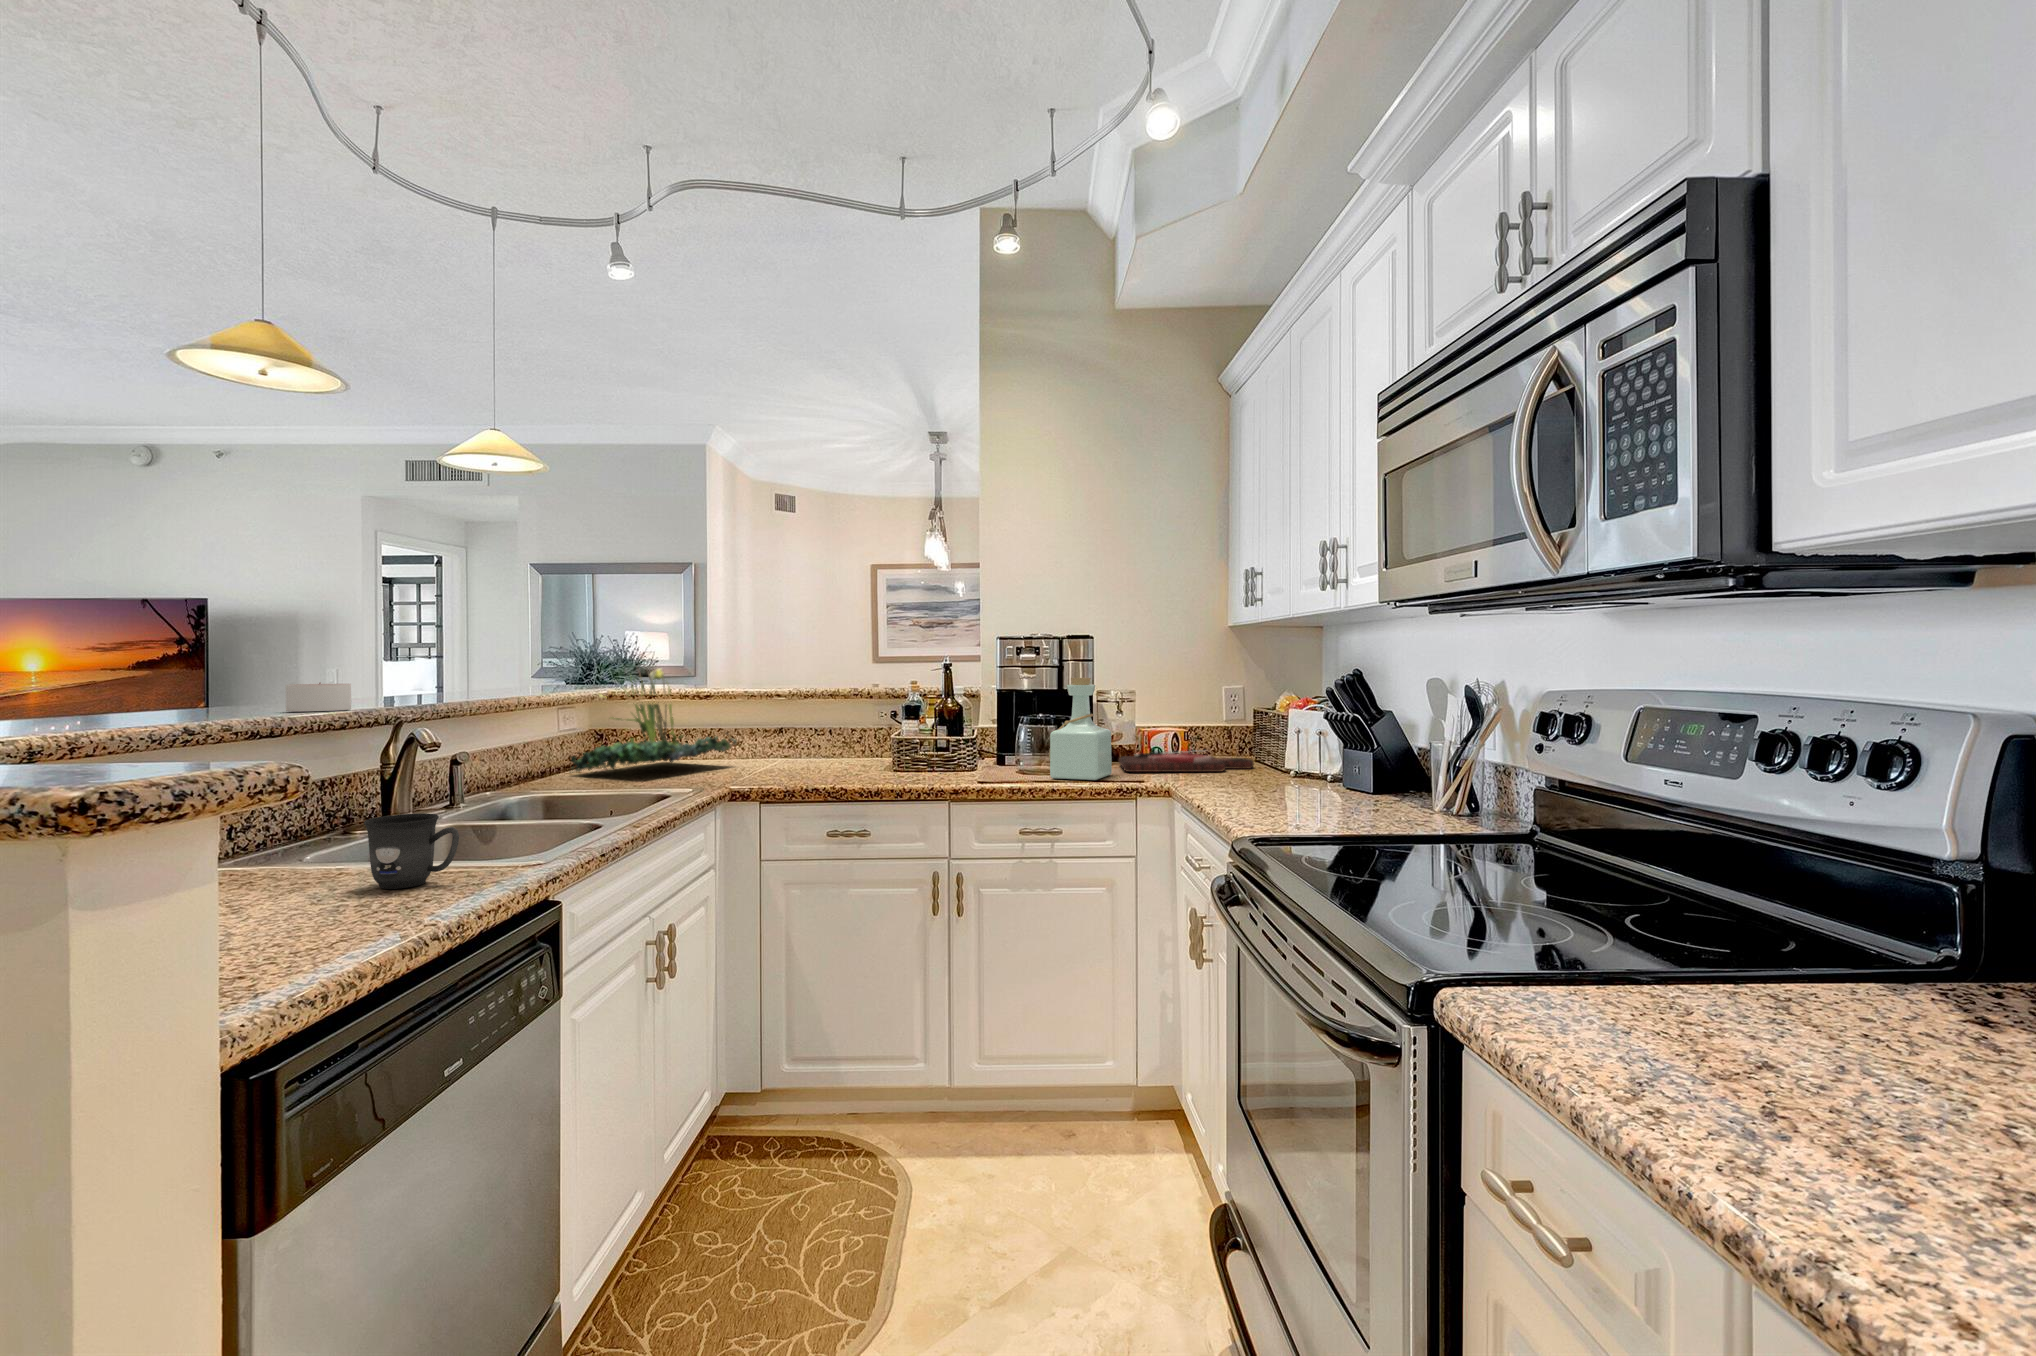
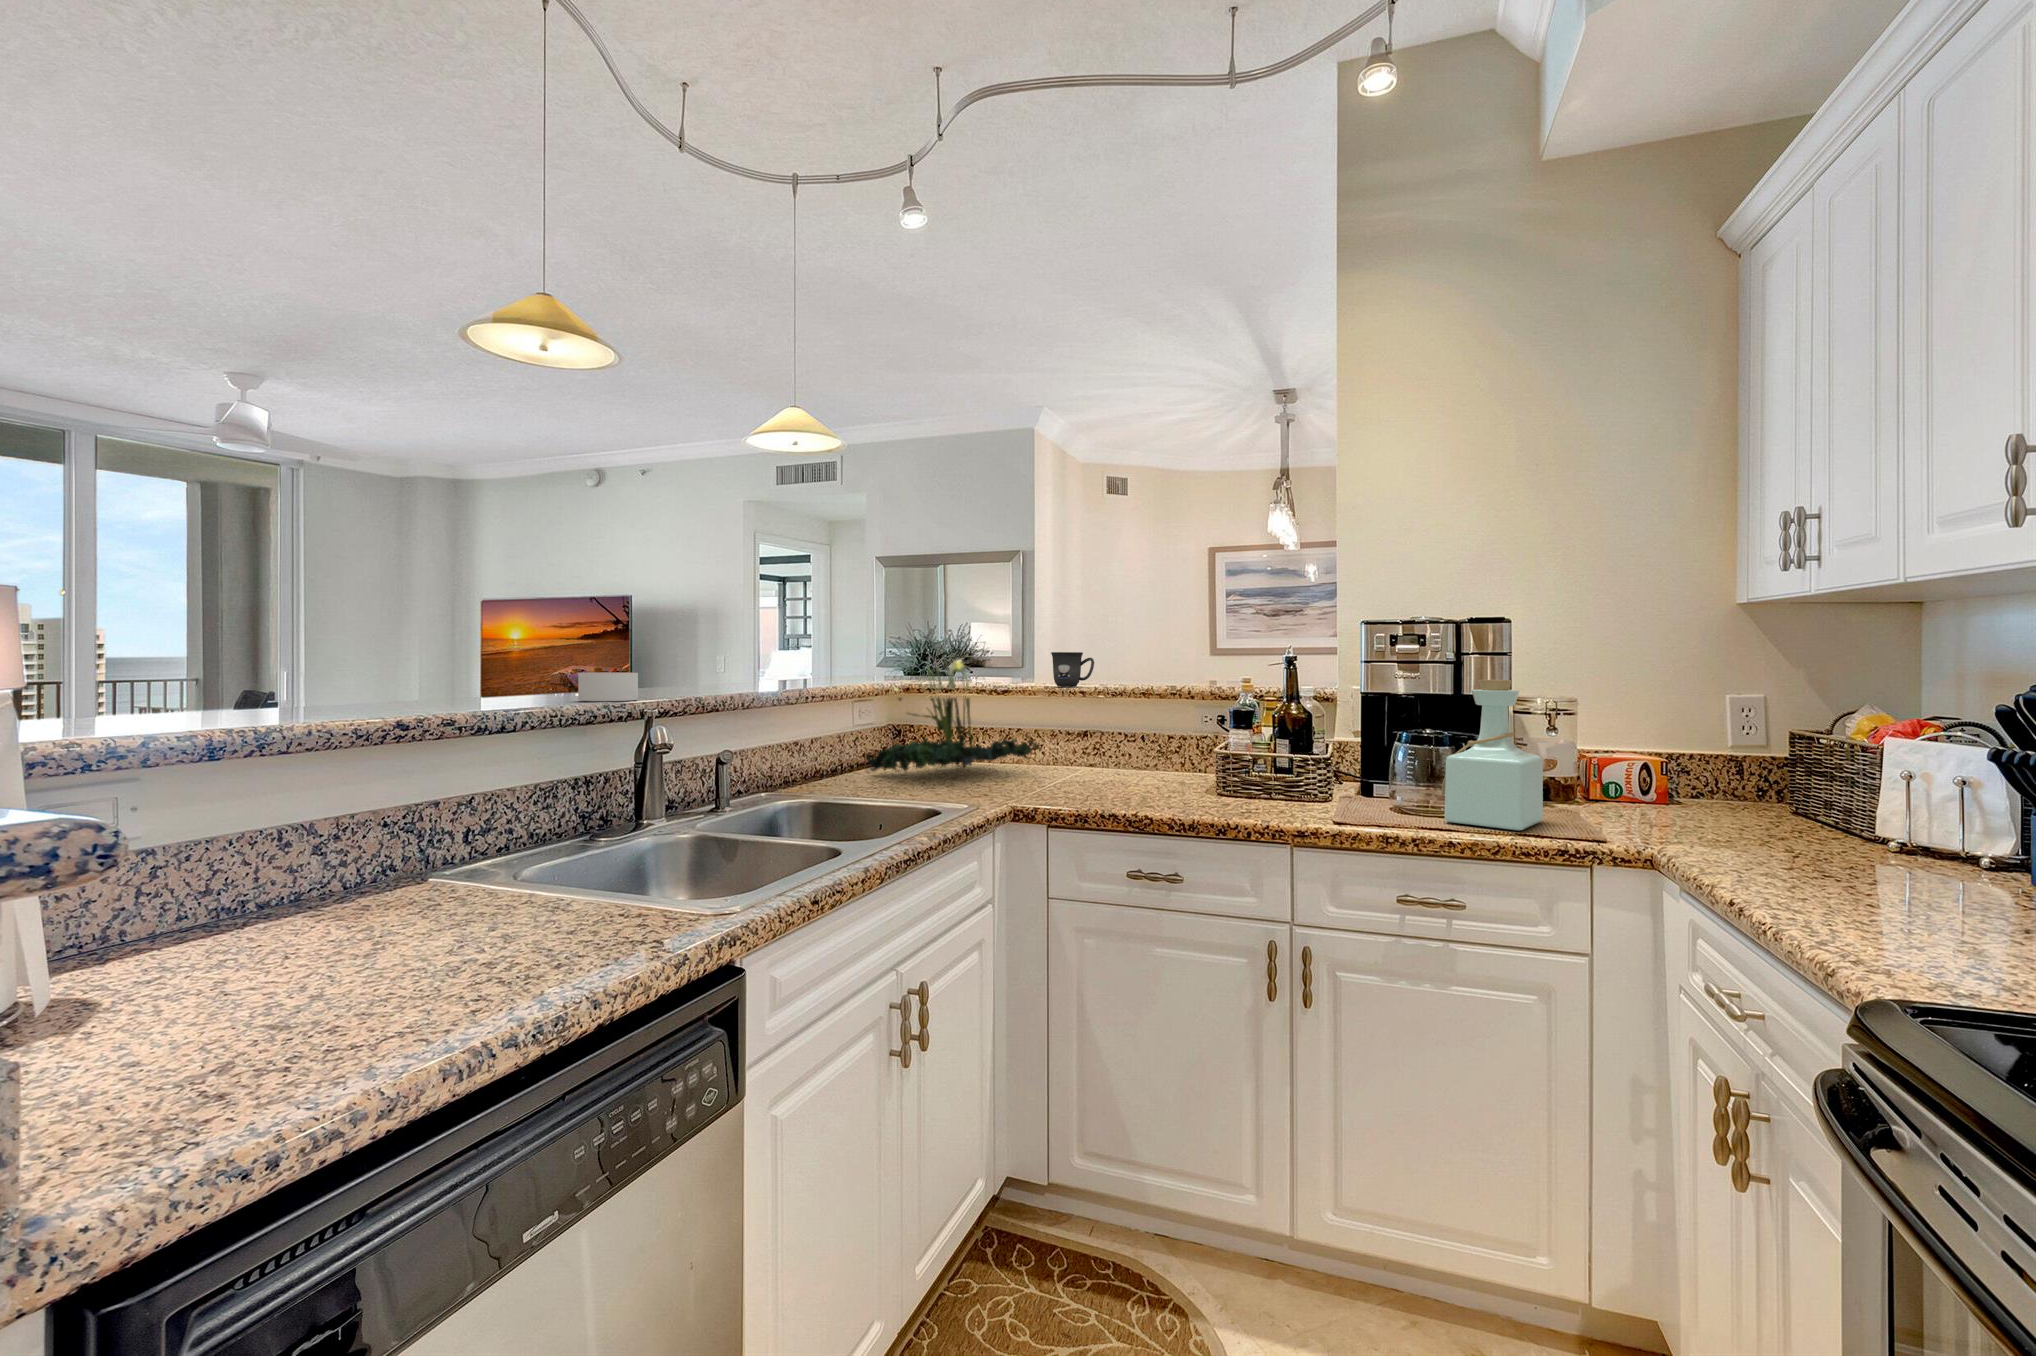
cutting board: present [1119,751,1254,772] -> none [1547,790,1795,830]
mug: present [364,813,459,889] -> present [1051,652,1094,687]

